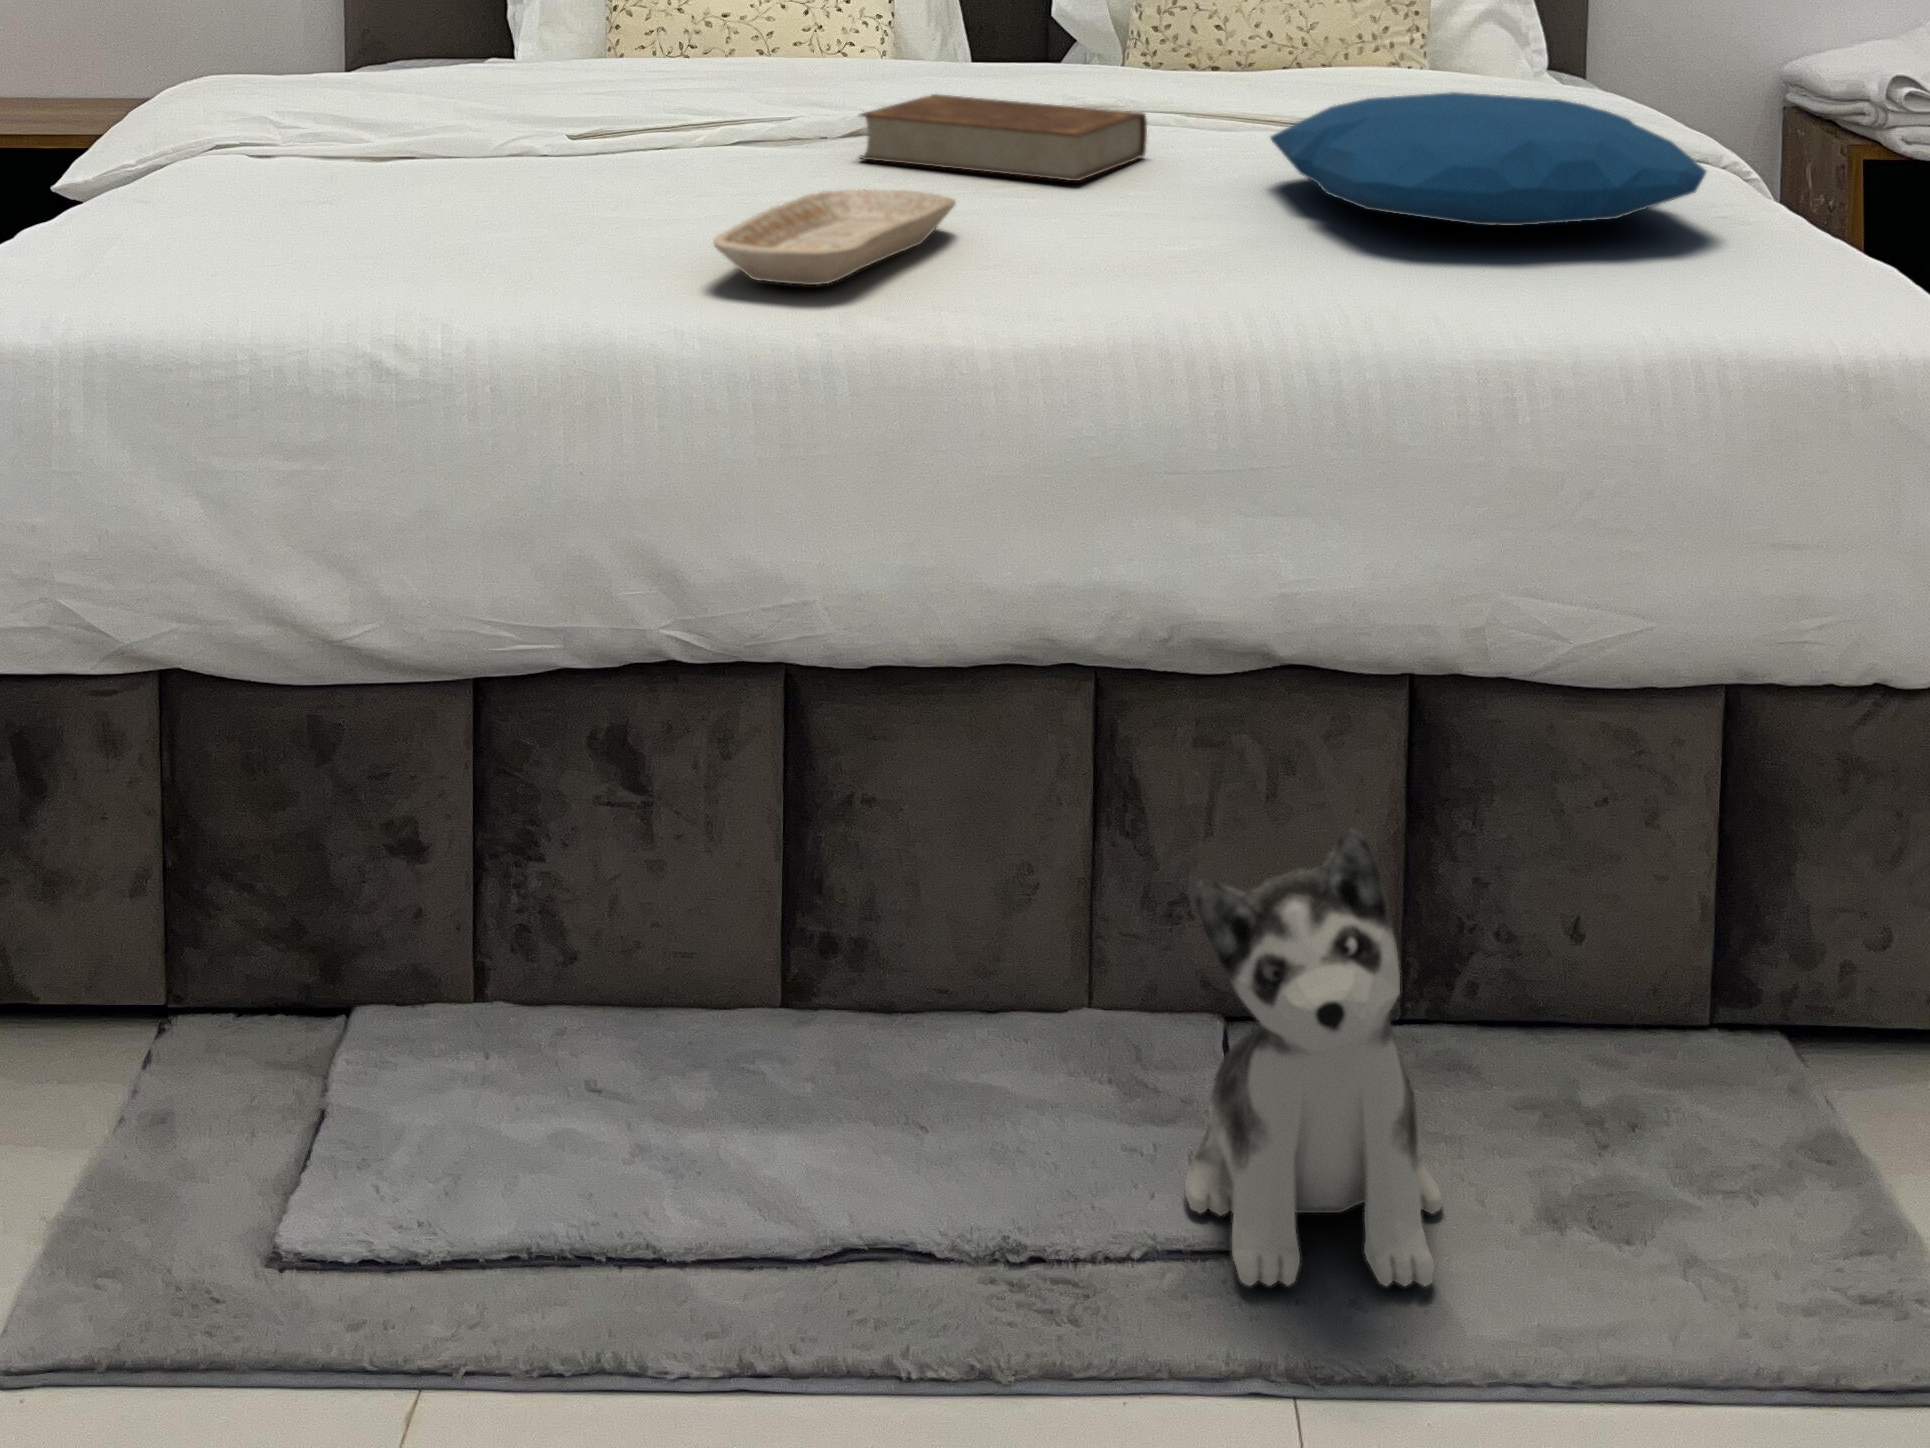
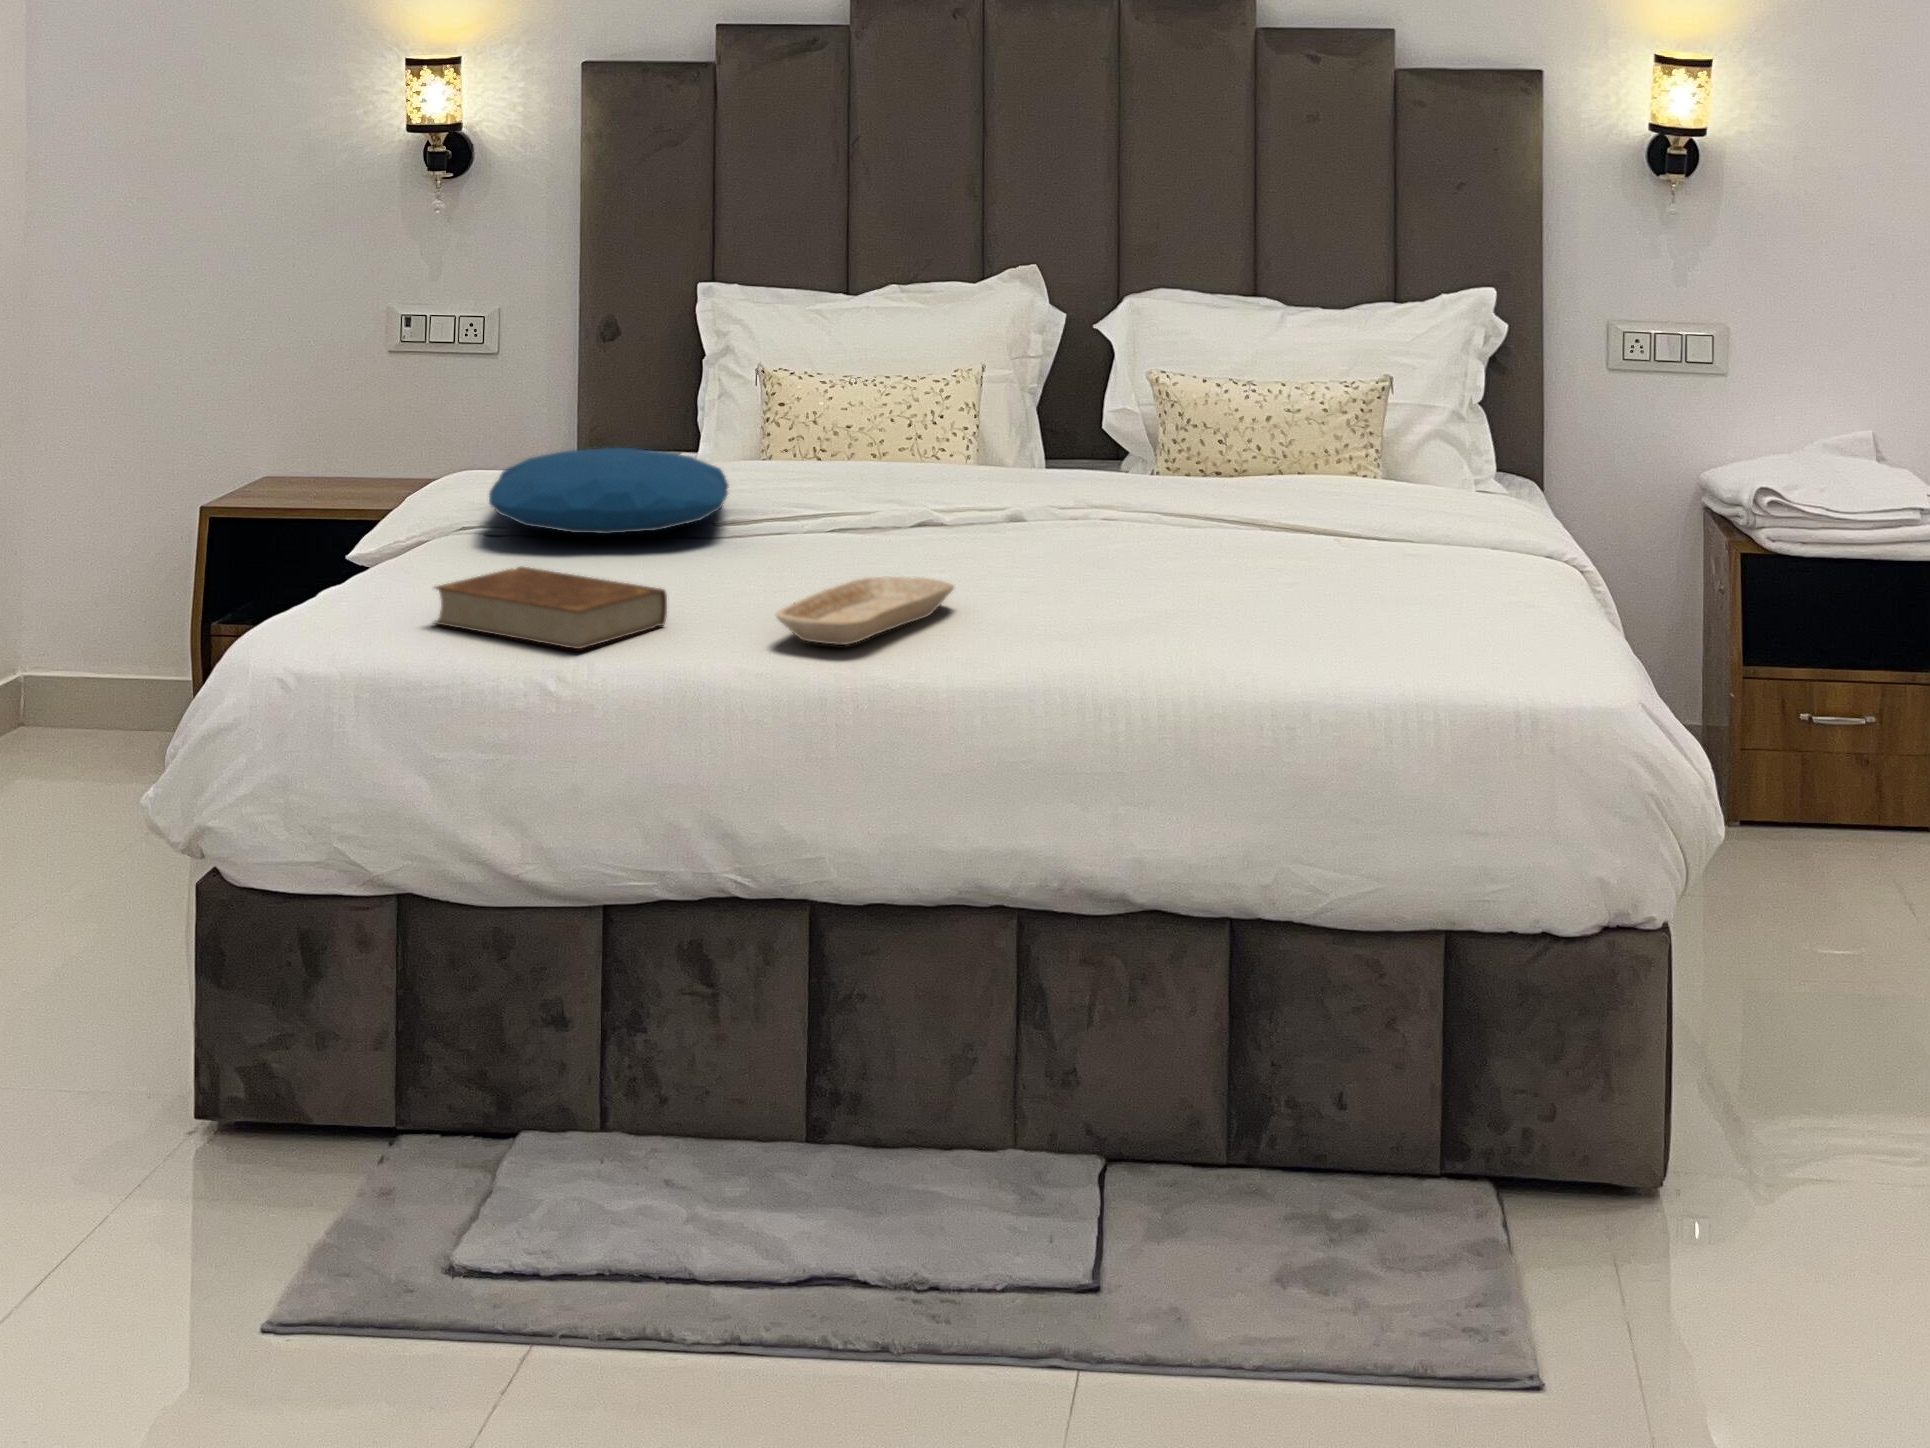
pillow: present [1271,92,1706,226] -> present [489,448,729,534]
book: present [859,94,1147,181] -> present [434,567,667,649]
plush toy: present [1185,828,1442,1286] -> none [1038,1008,1205,1311]

